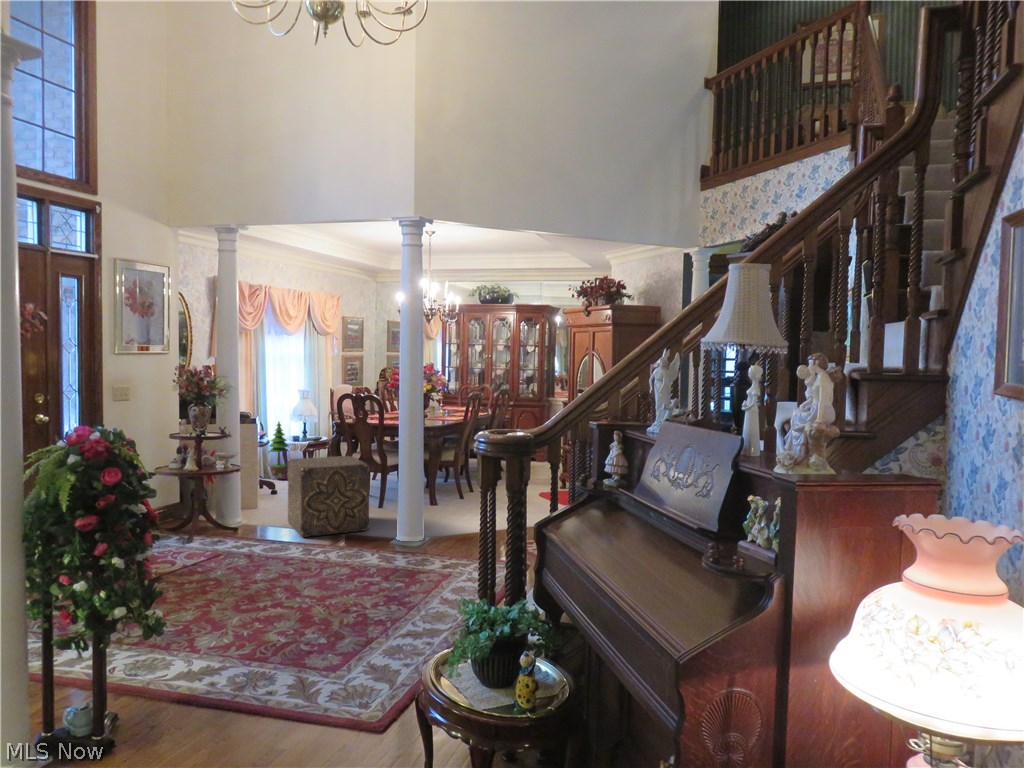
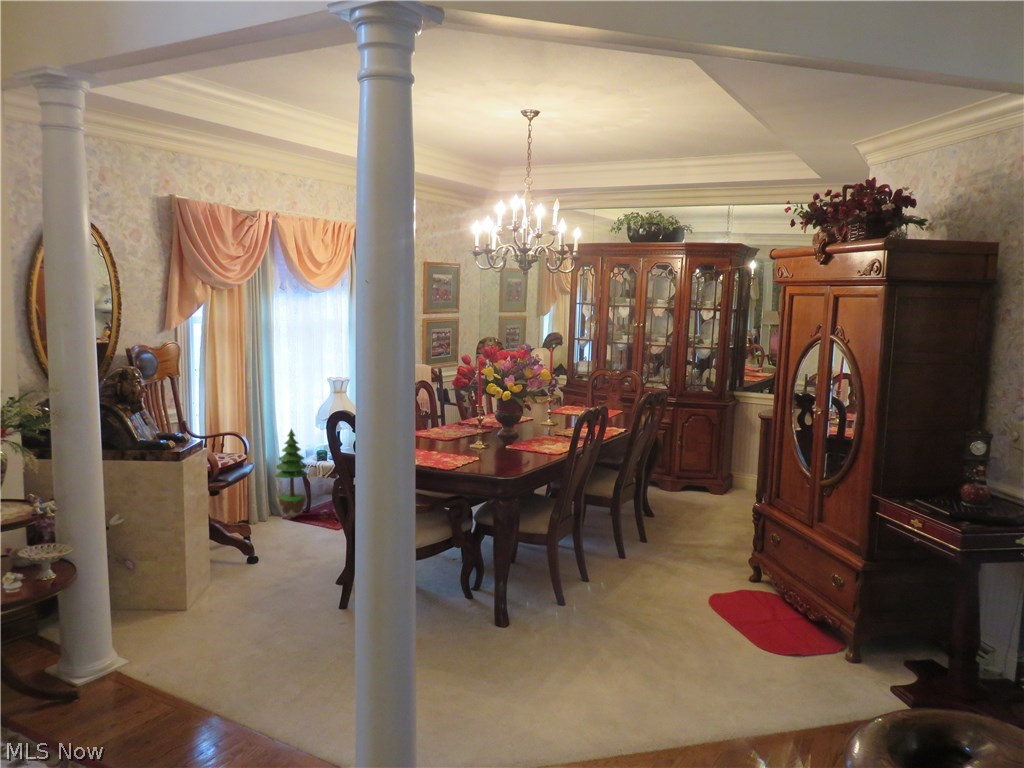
ottoman: present [288,456,369,537] -> none [185,536,336,726]

